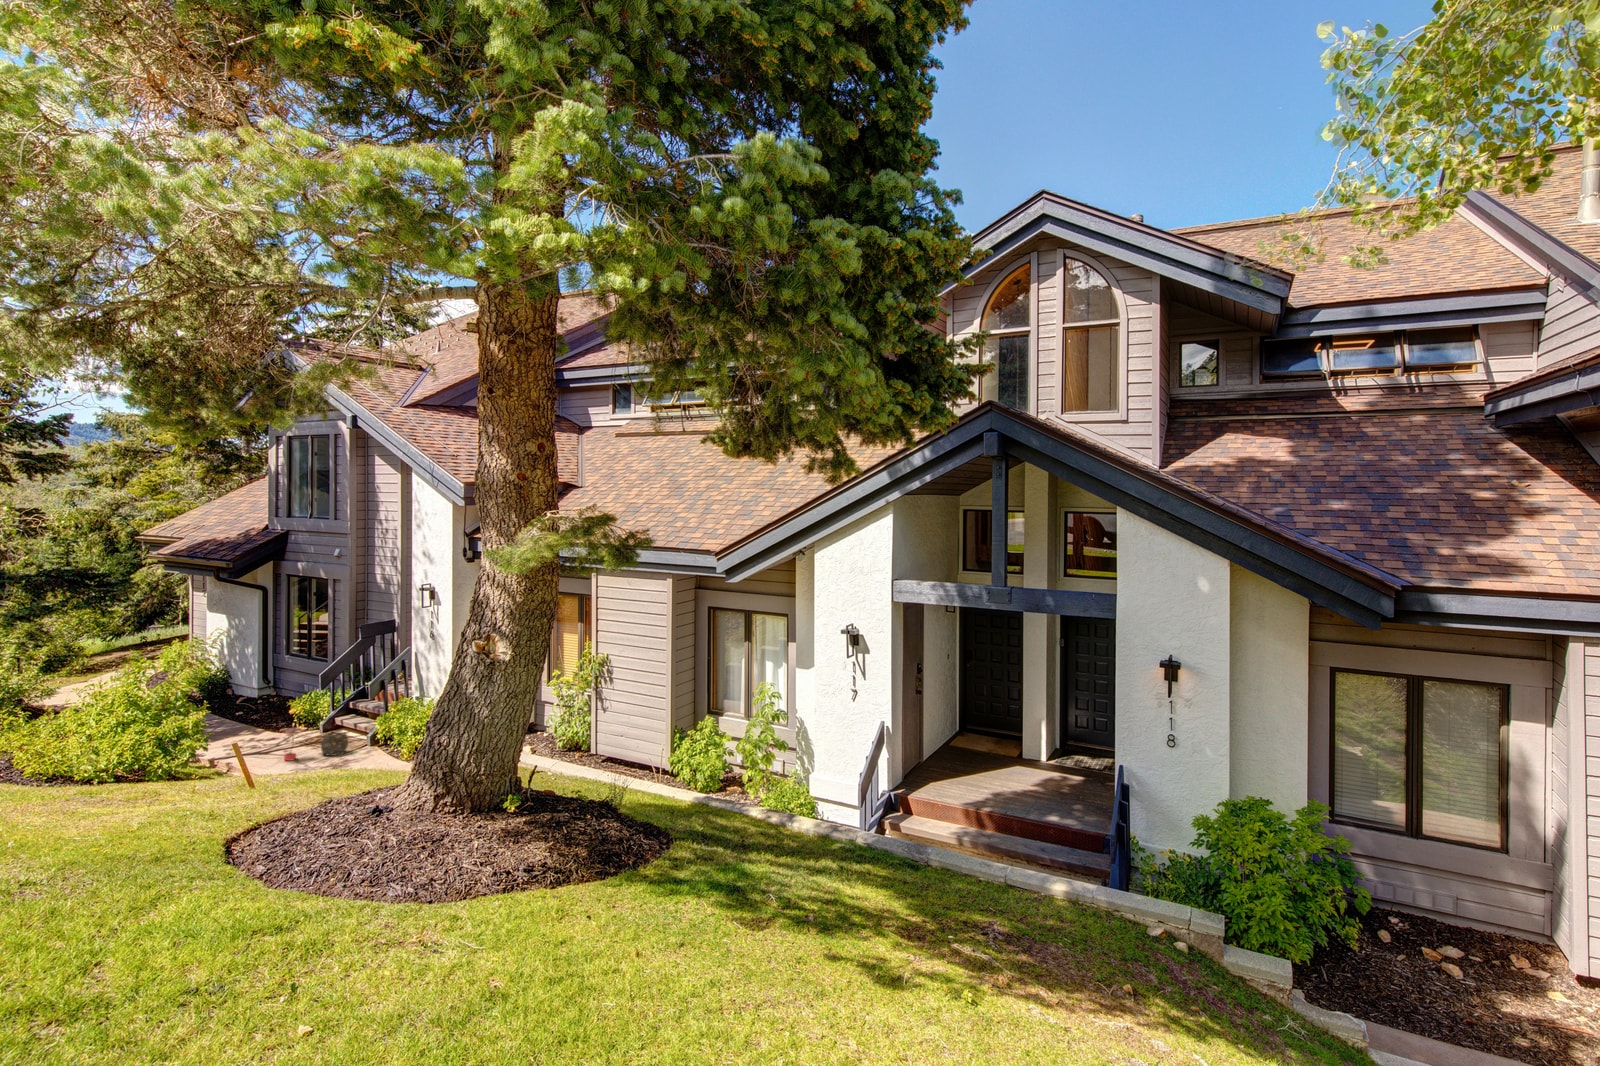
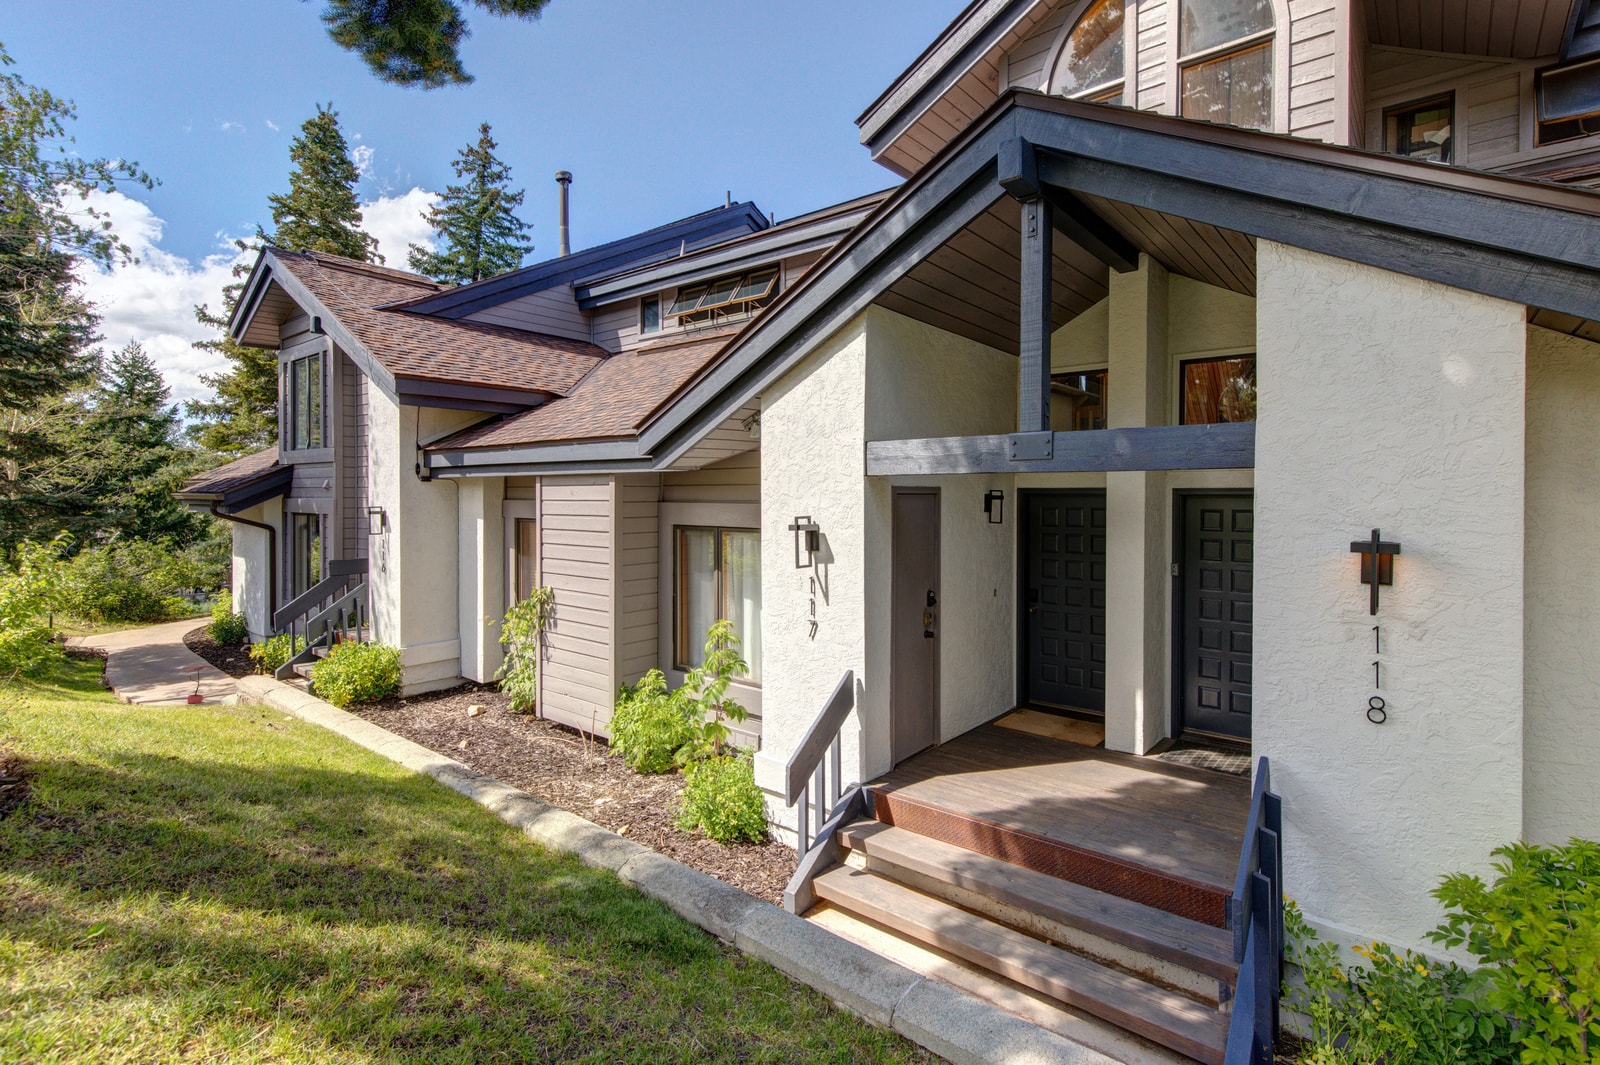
woven basket: present [321,732,348,756] -> none [233,673,268,701]

